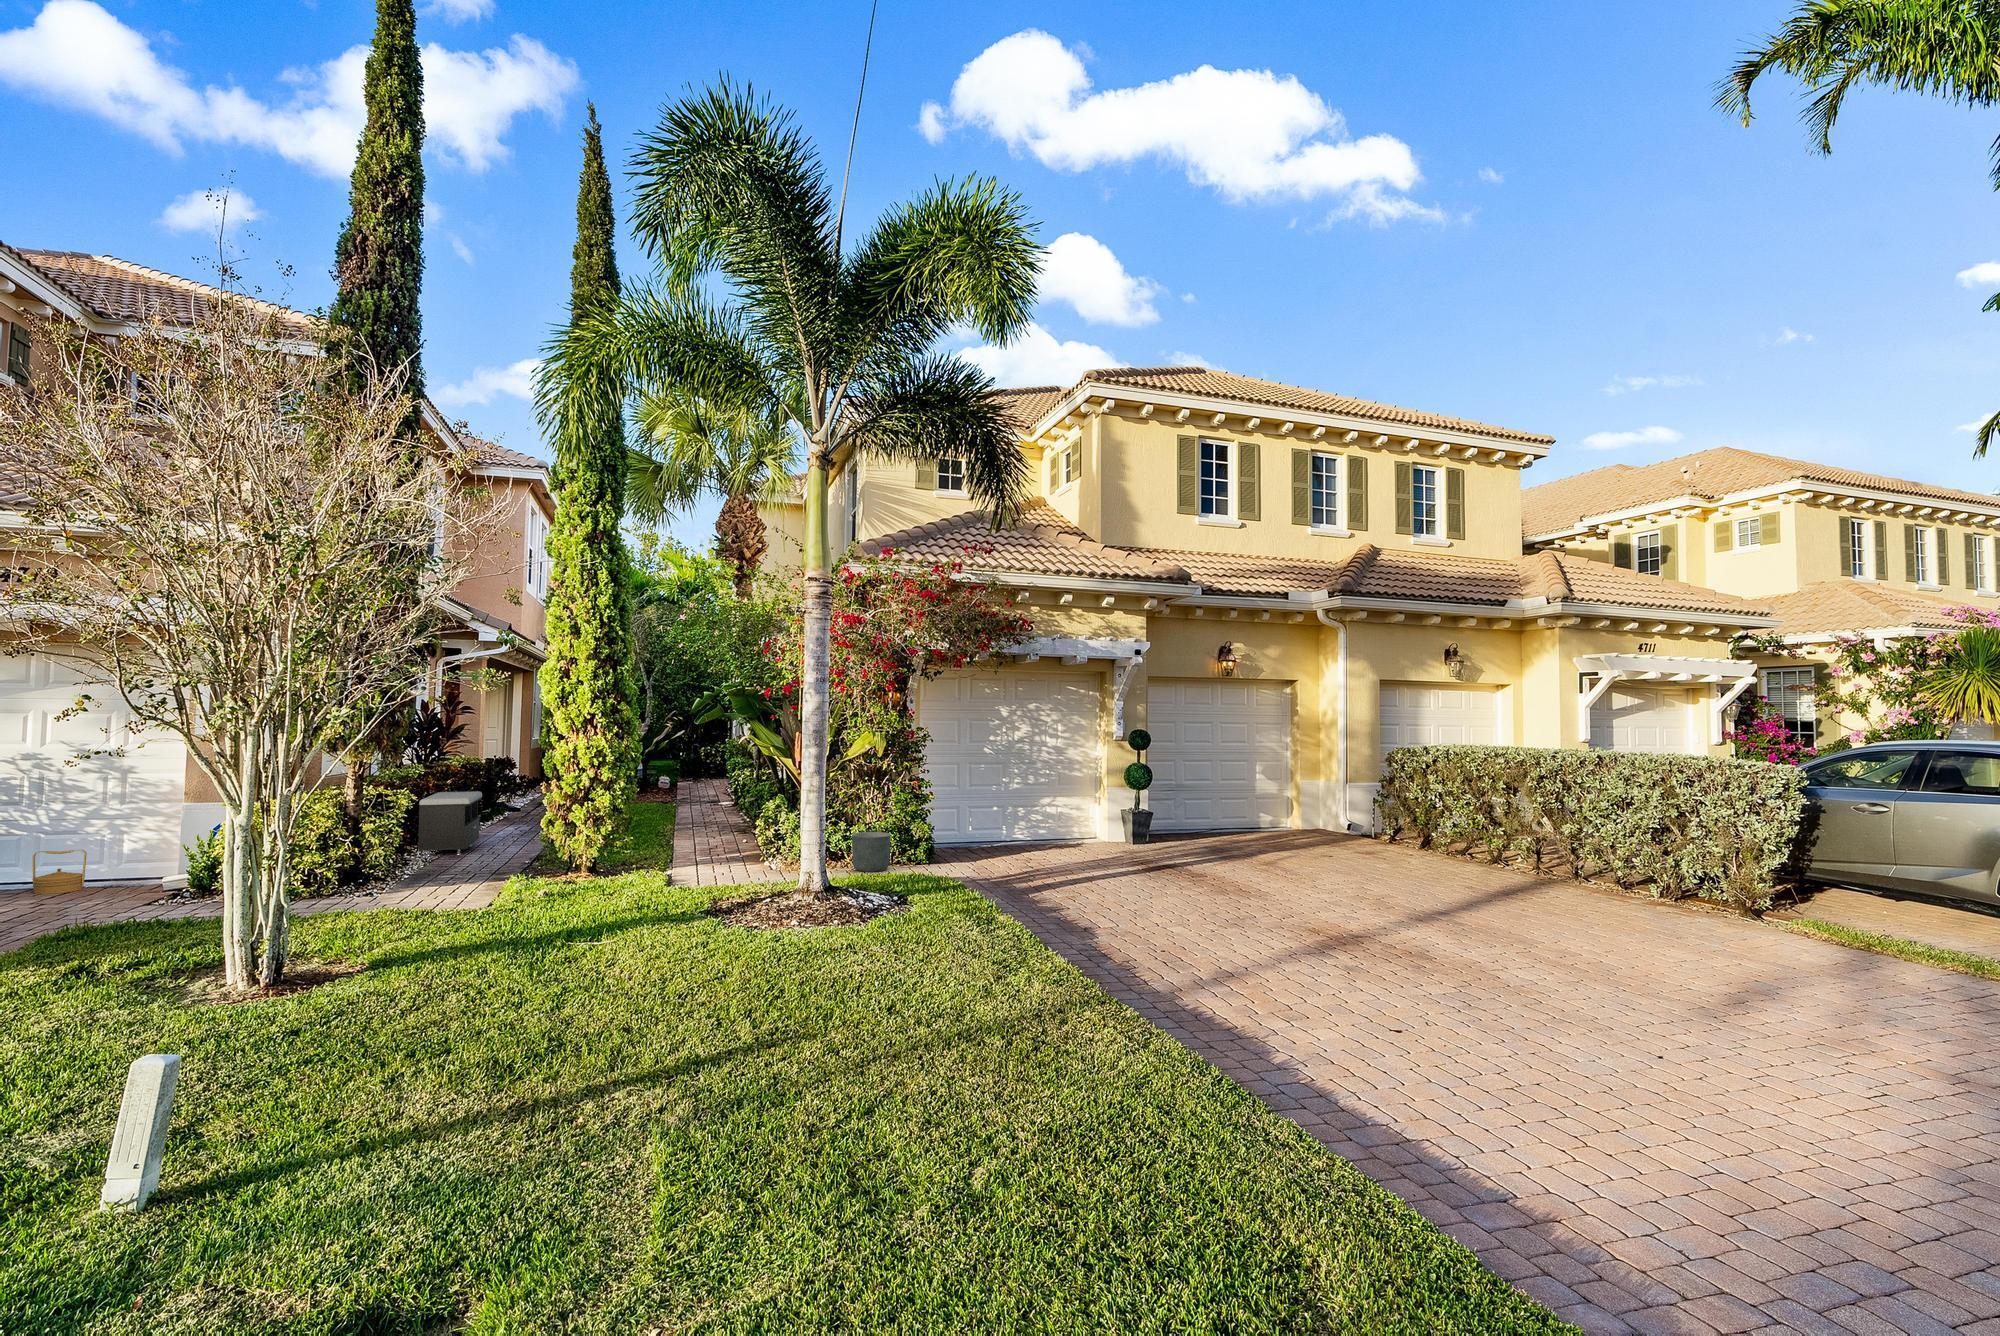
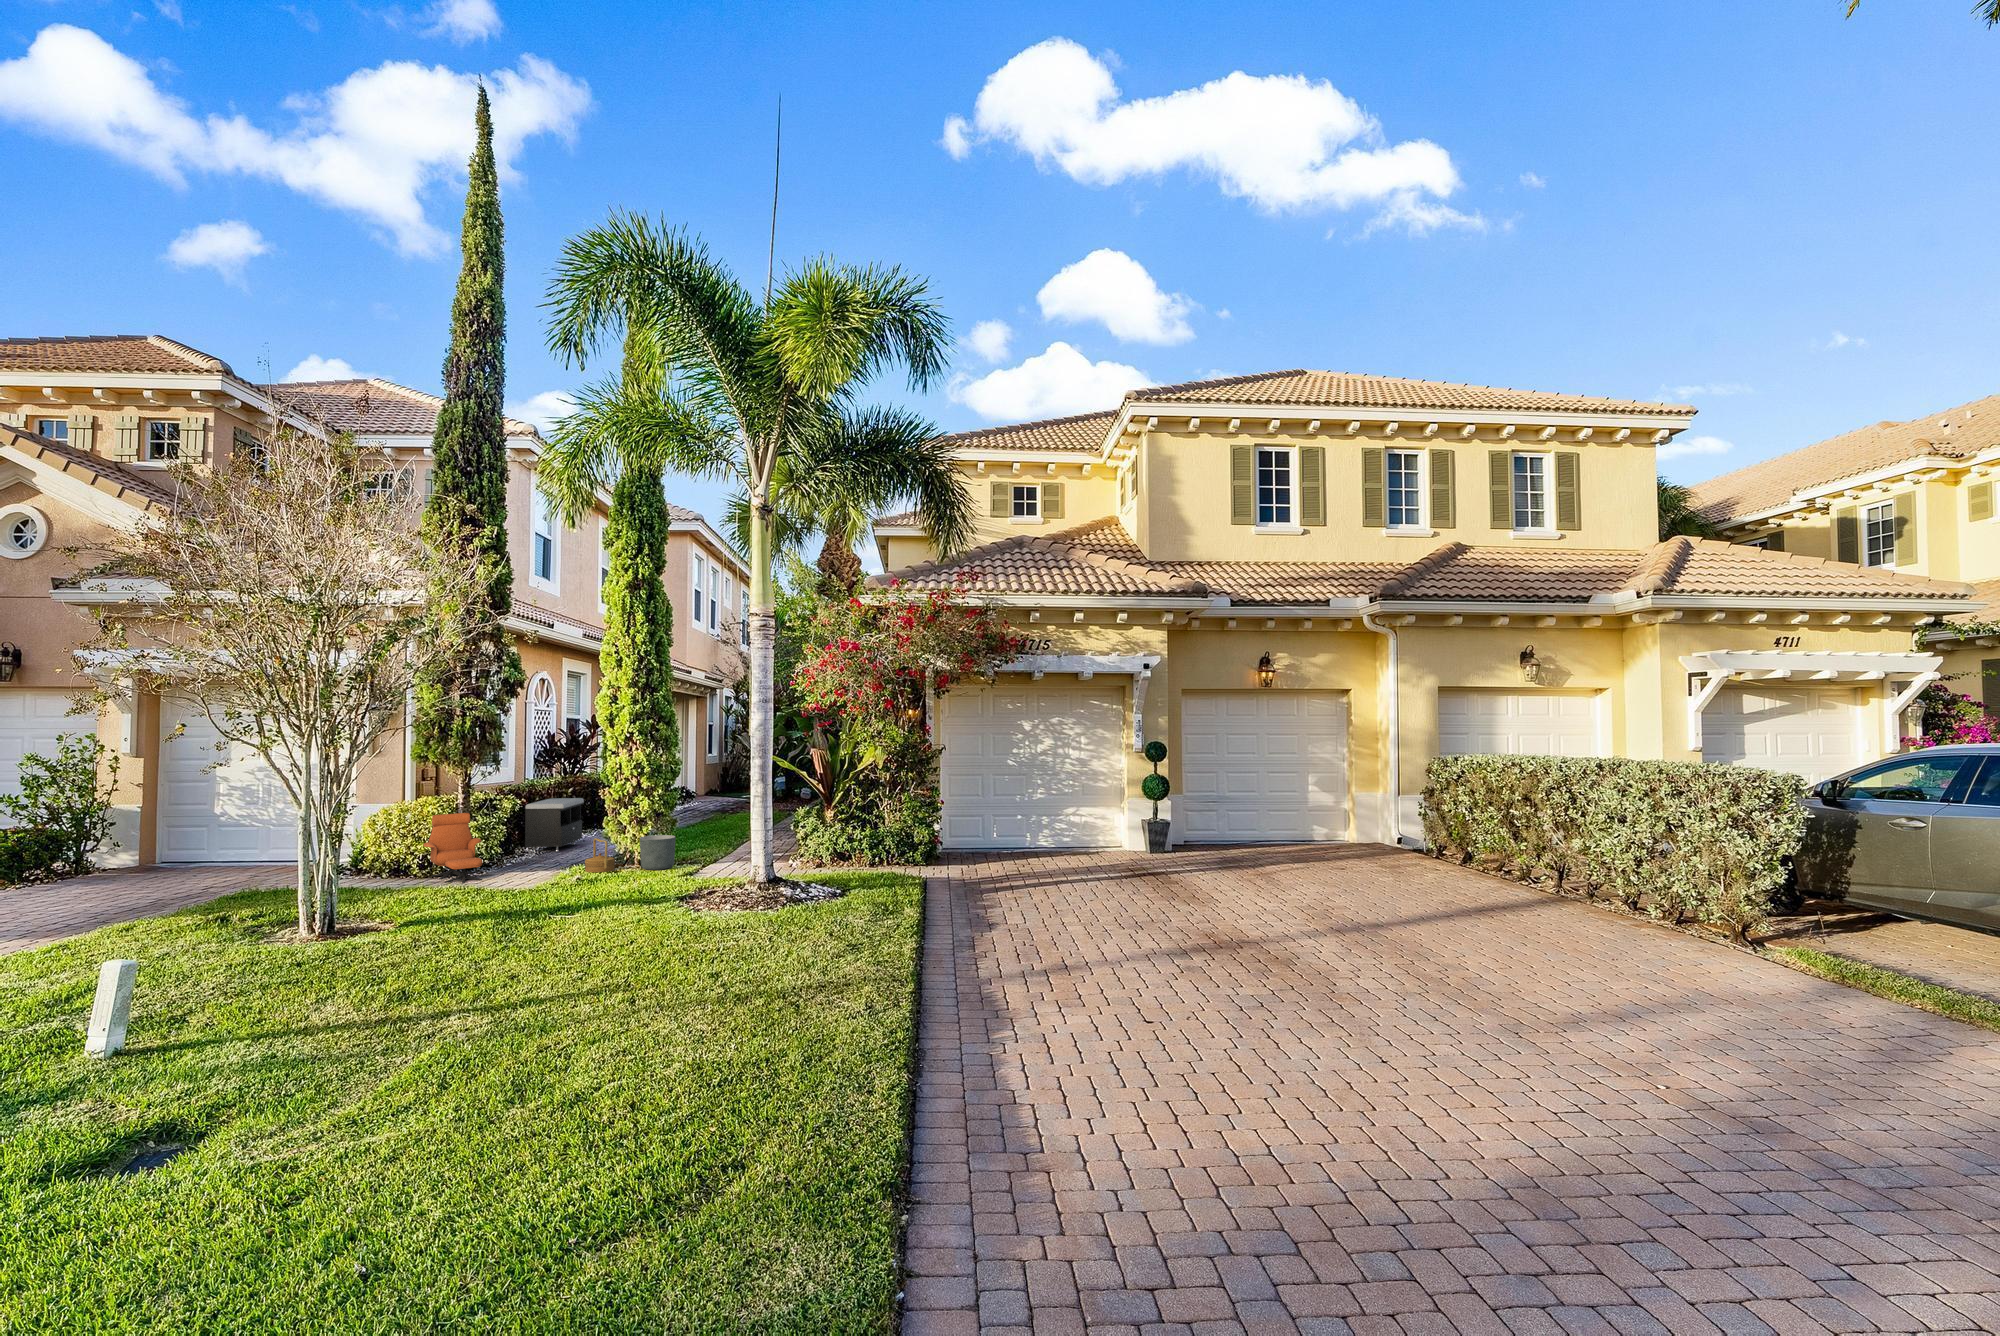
lounge chair: none [323,811,409,898] -> present [423,813,483,883]
planter: present [852,832,891,872] -> present [640,835,676,870]
woven basket: present [32,850,87,894] -> present [585,838,615,872]

